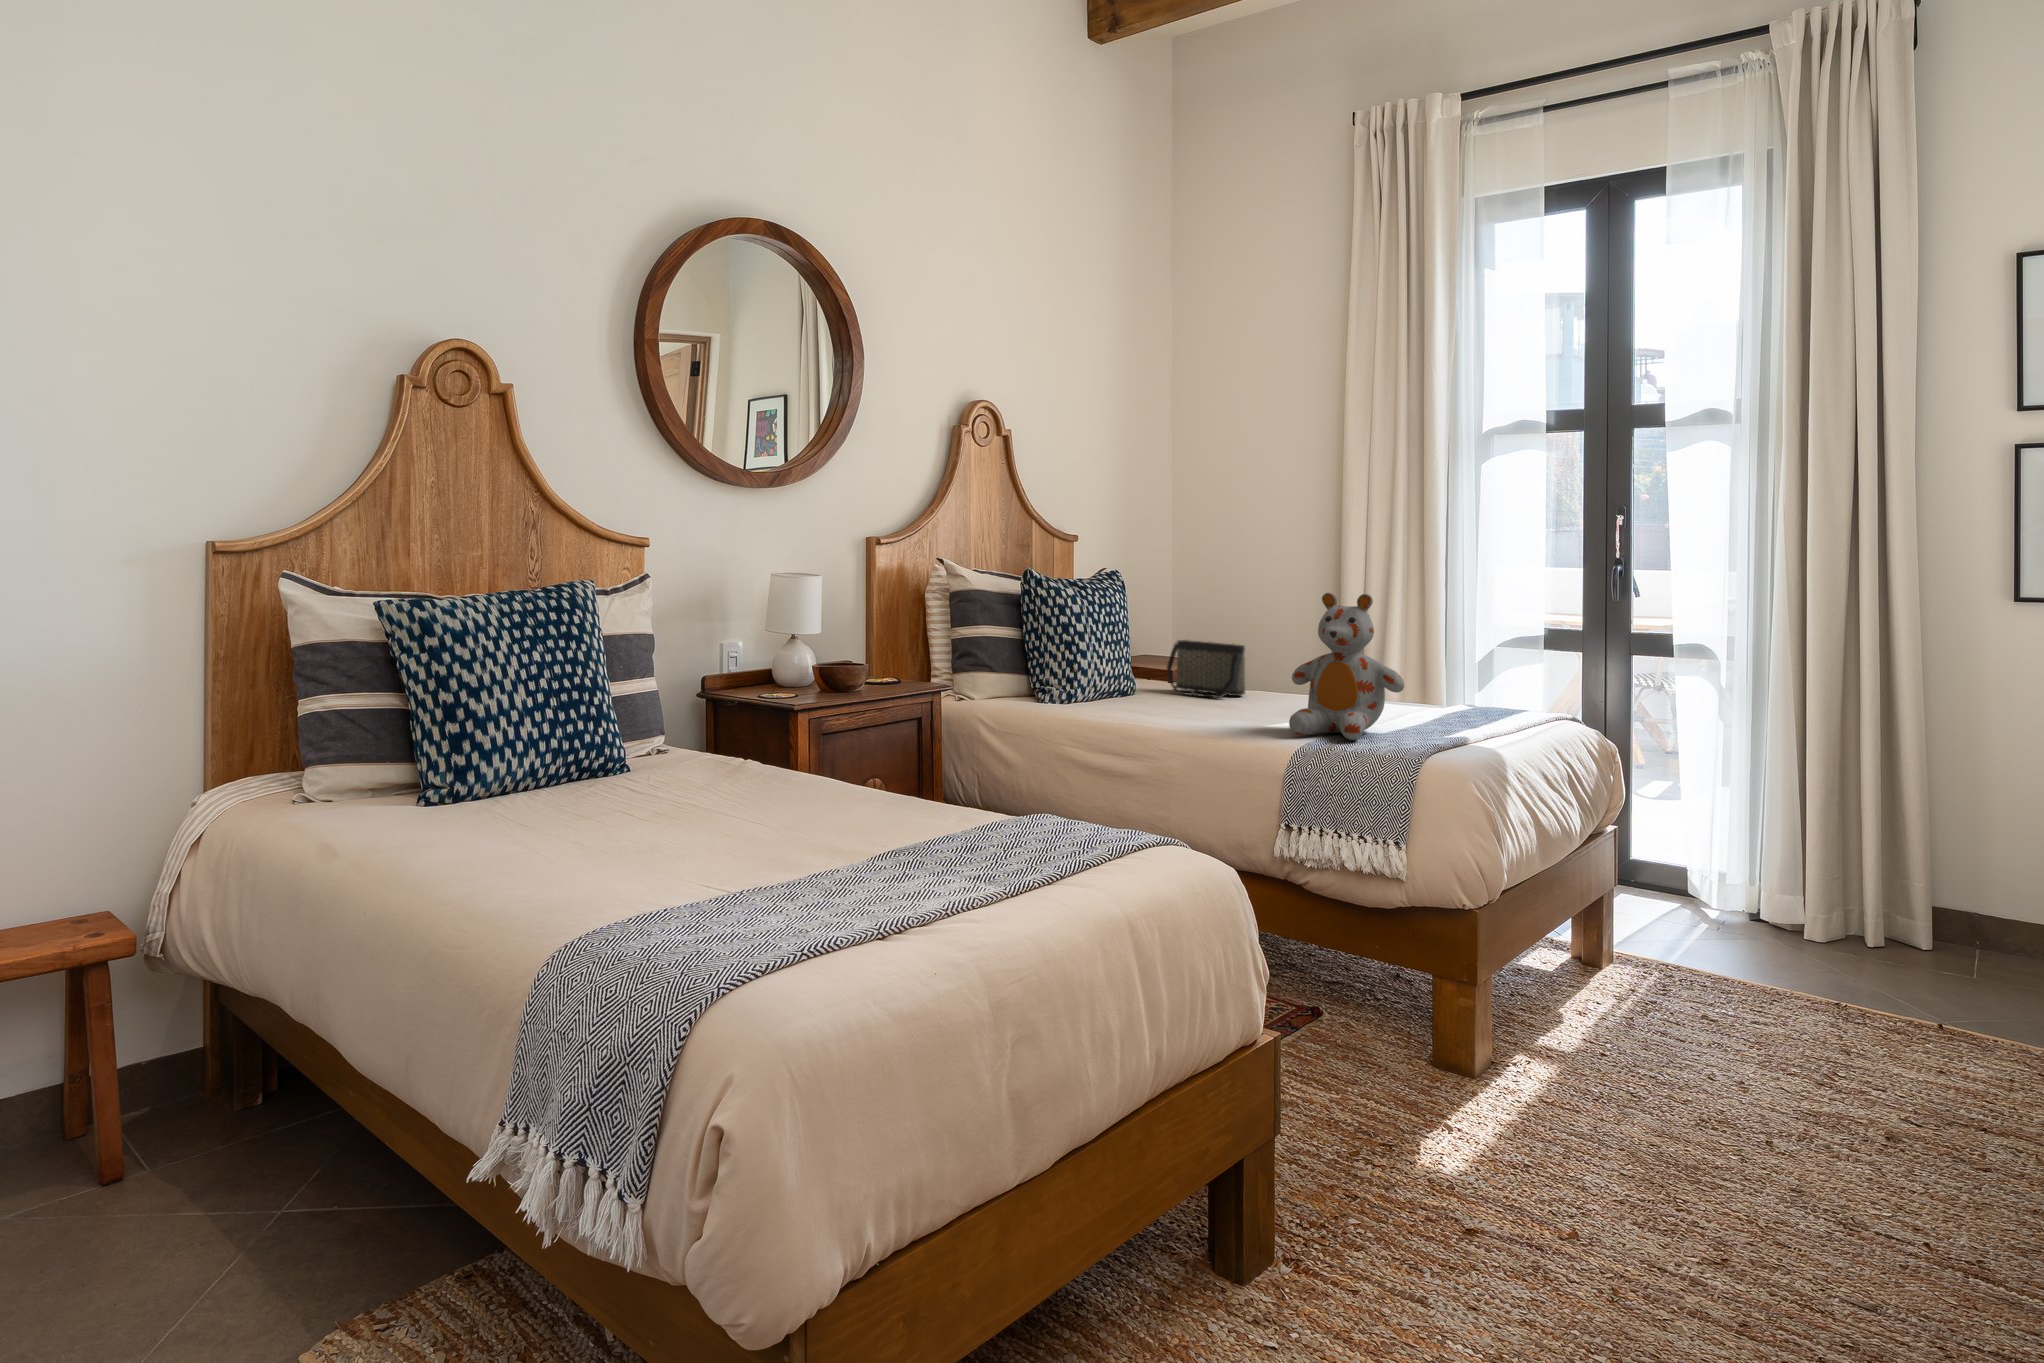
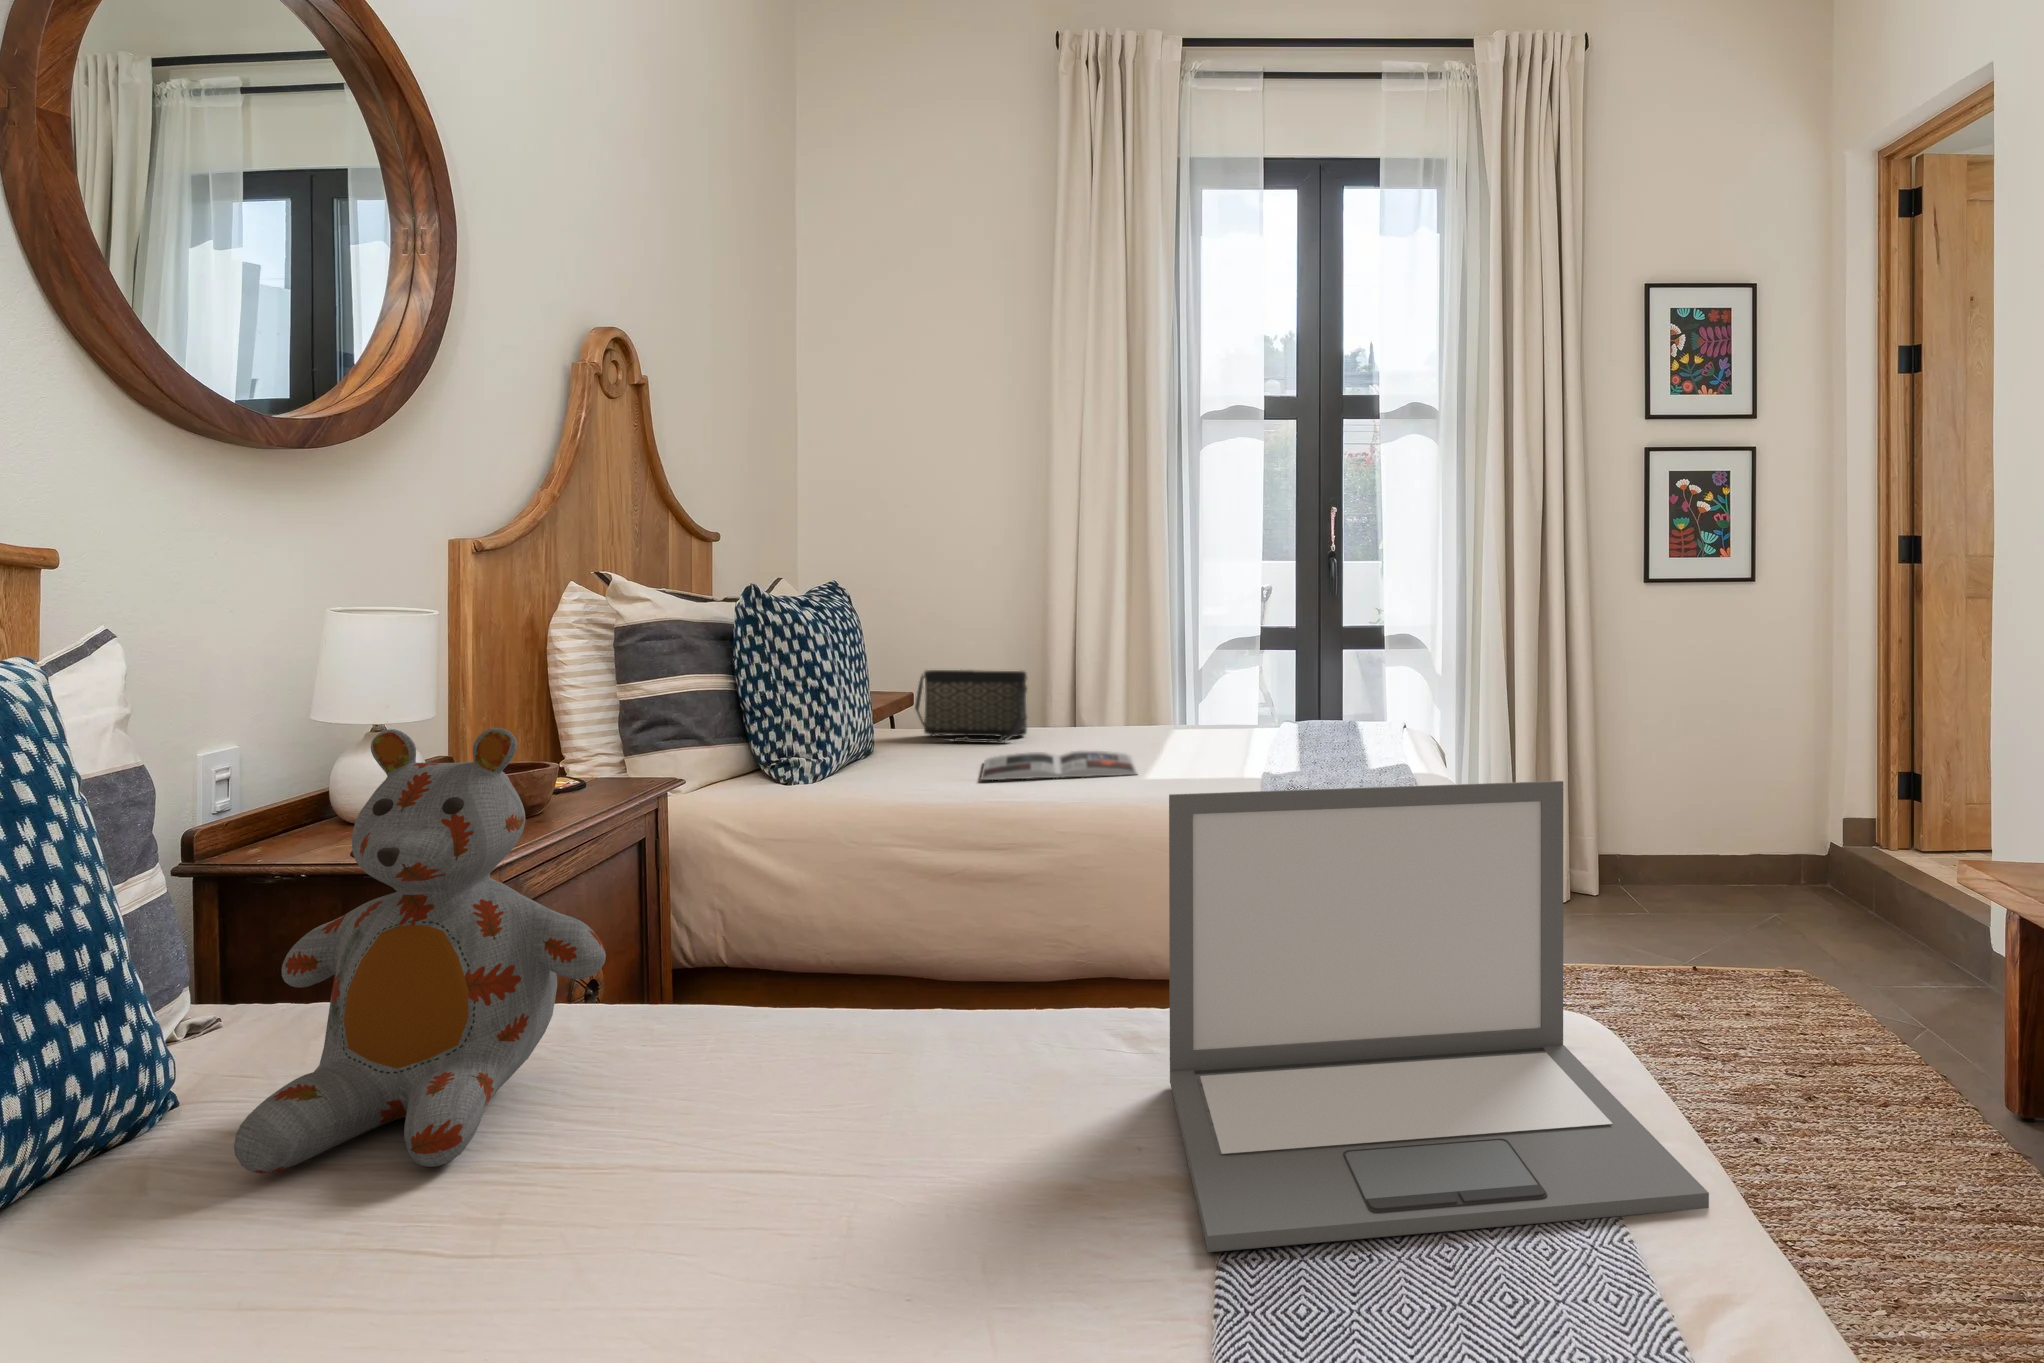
stuffed bear: present [1289,593,1404,740] -> present [234,728,606,1174]
laptop: none [833,672,1138,903] -> present [1169,781,1709,1252]
magazine: none [1149,703,1285,725] -> present [981,751,1137,780]

